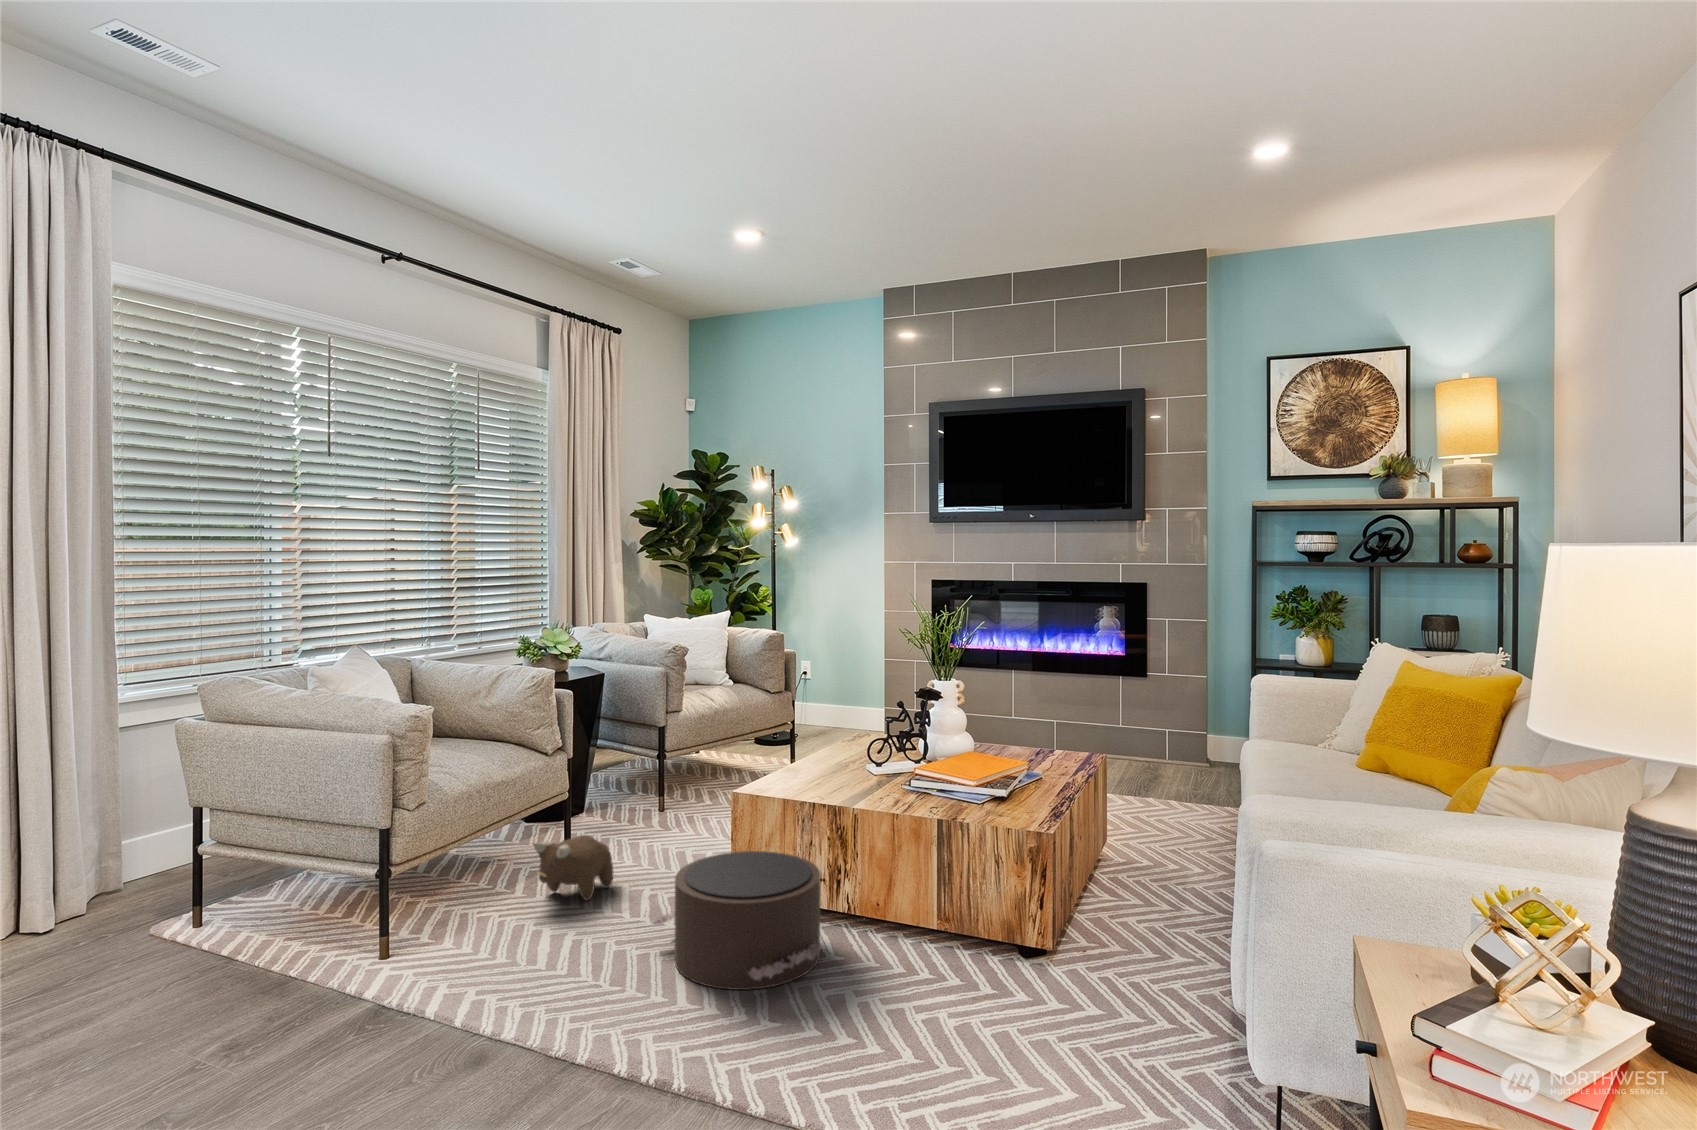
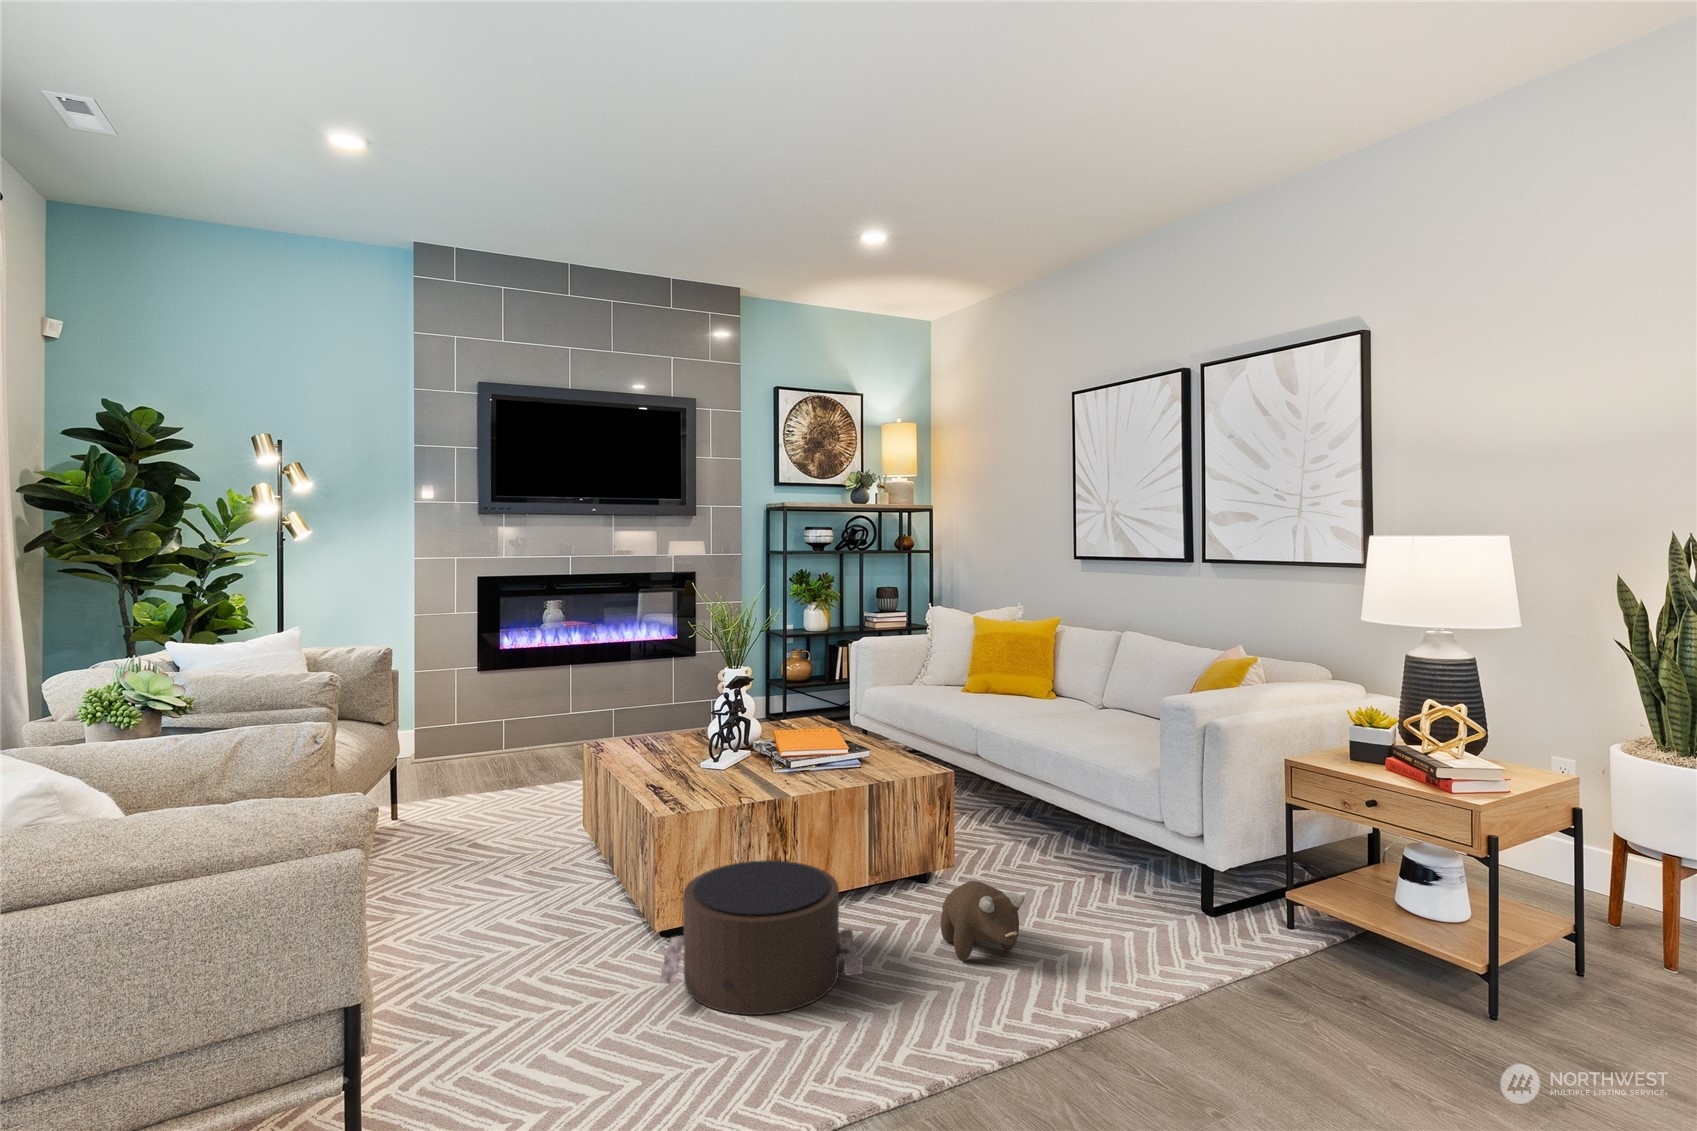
plush toy: present [533,835,613,900] -> present [941,881,1025,961]

